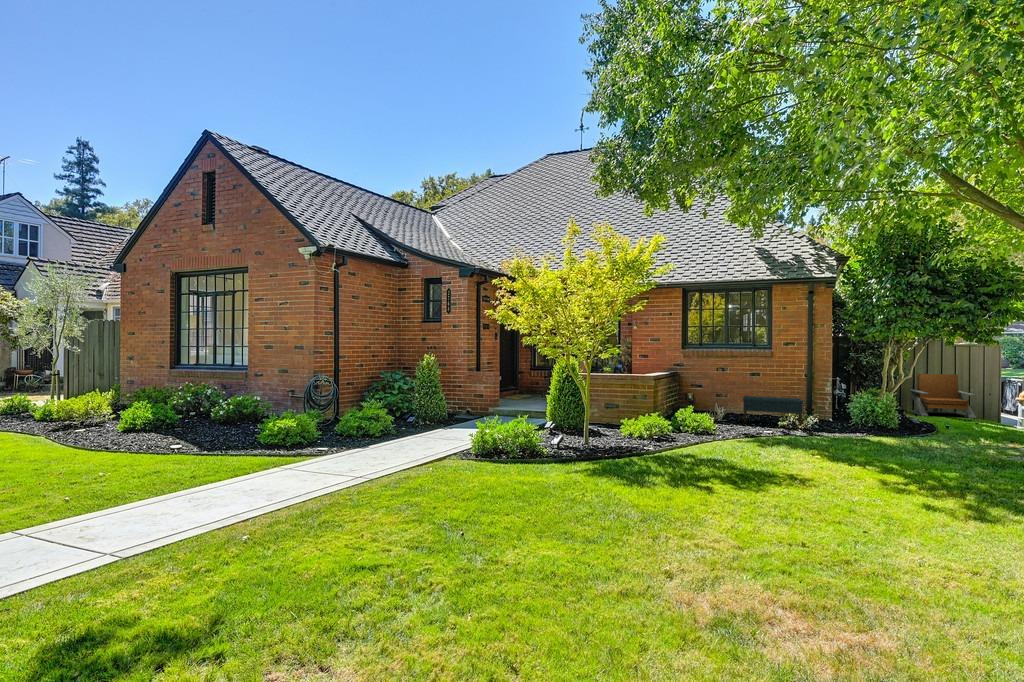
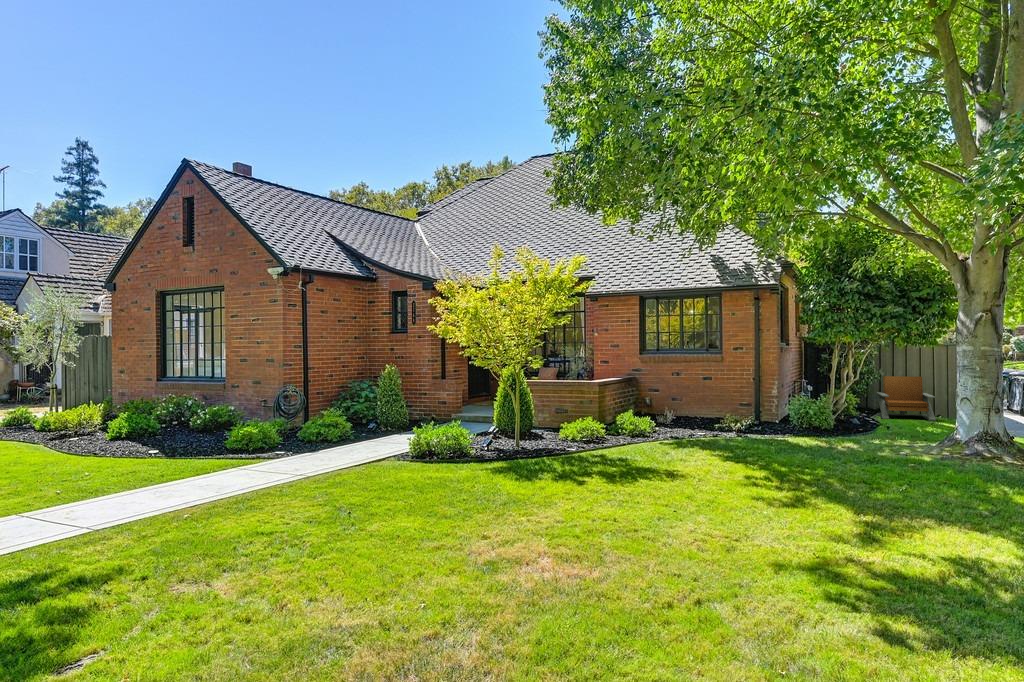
bench: present [743,396,803,425] -> none [693,401,750,429]

